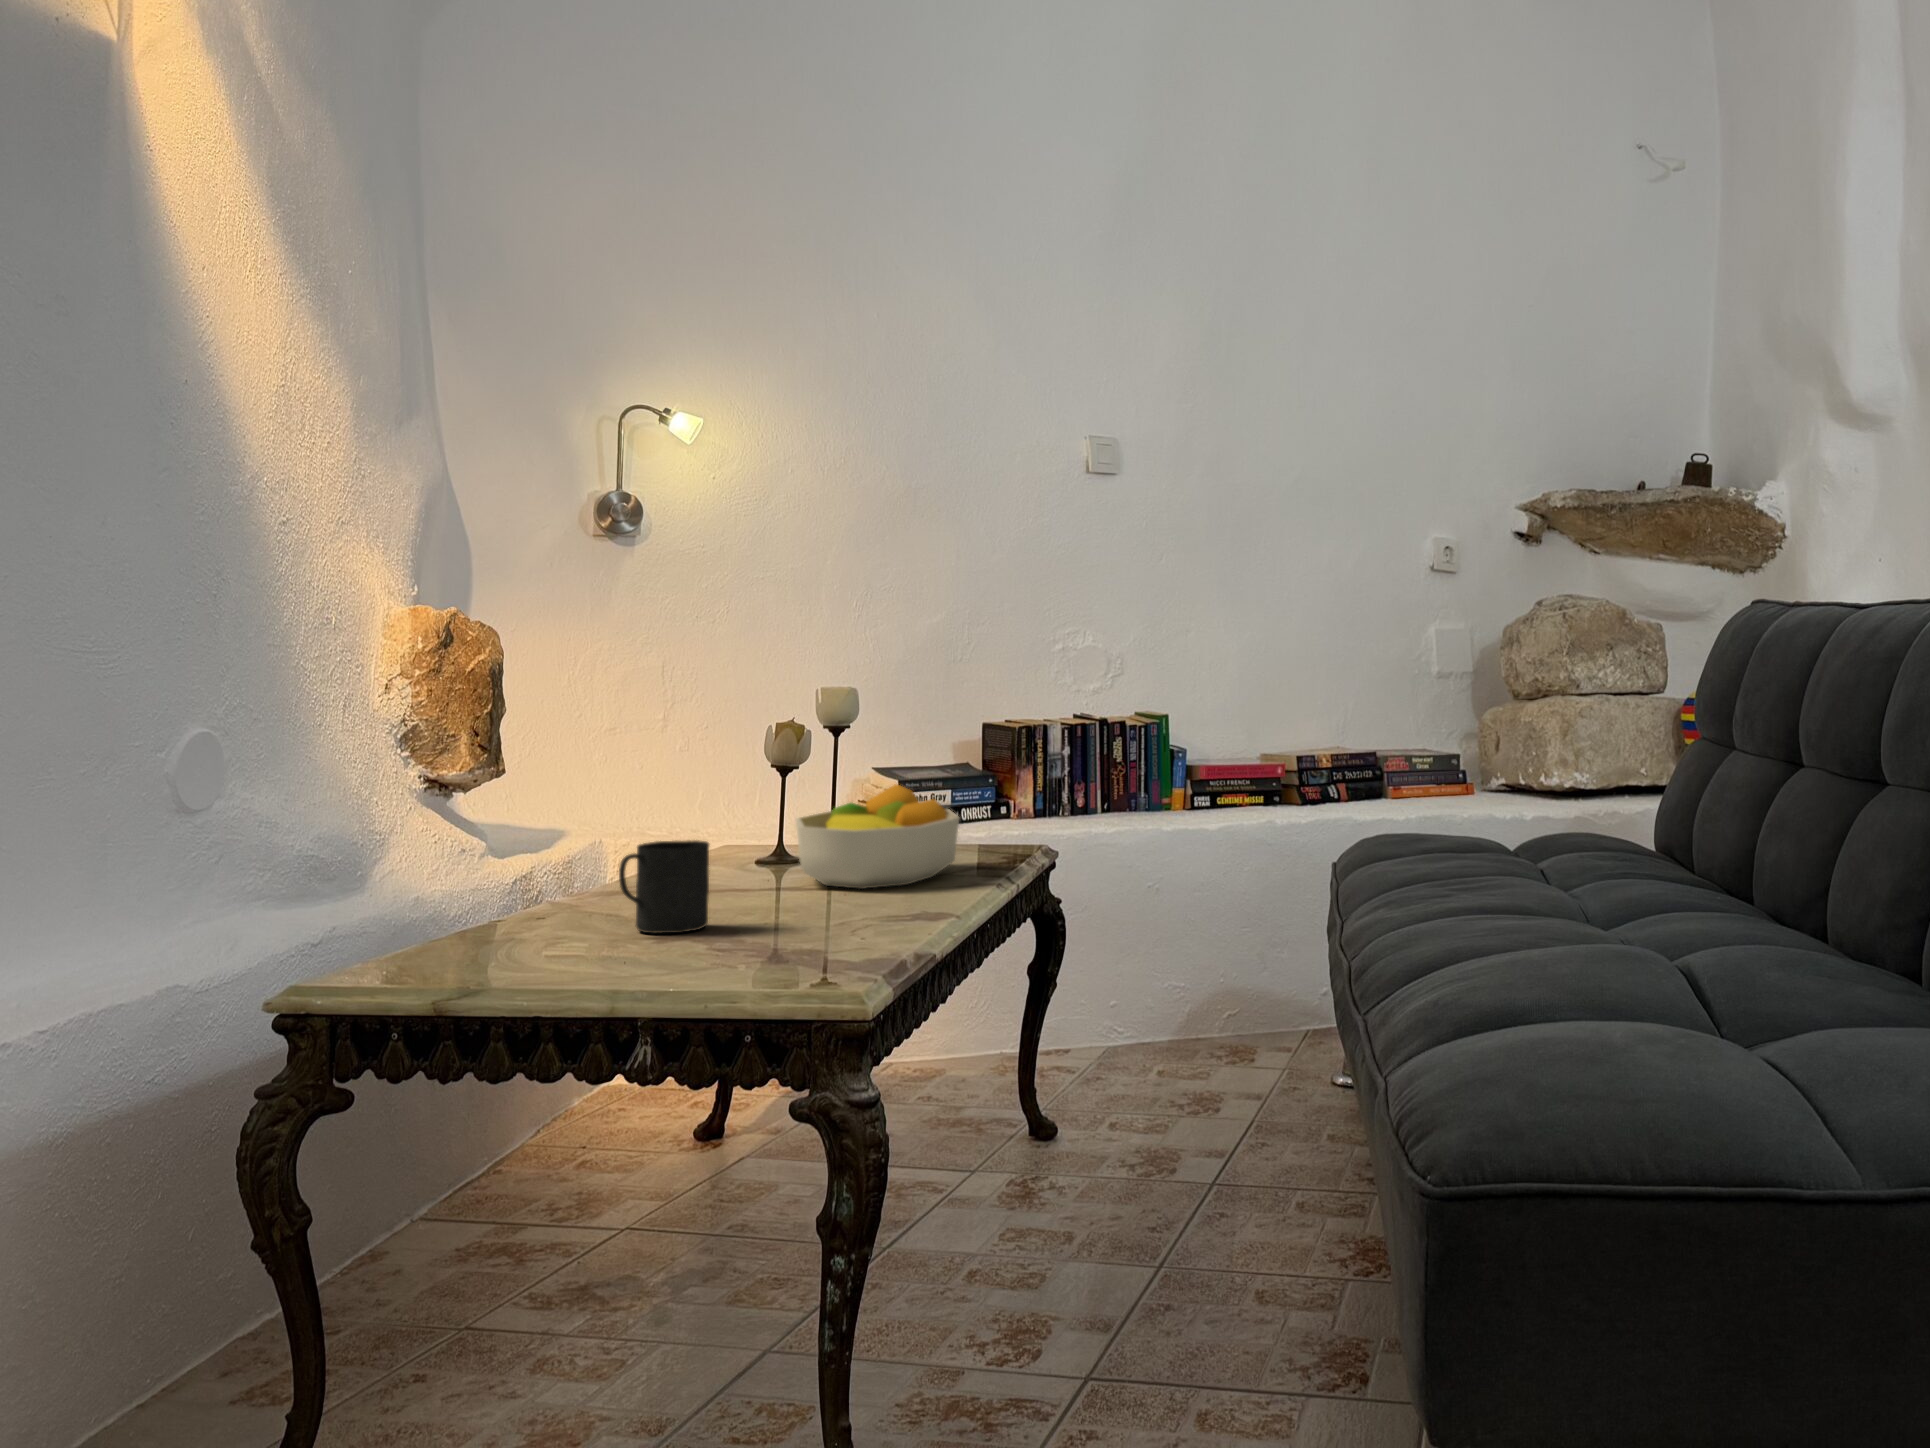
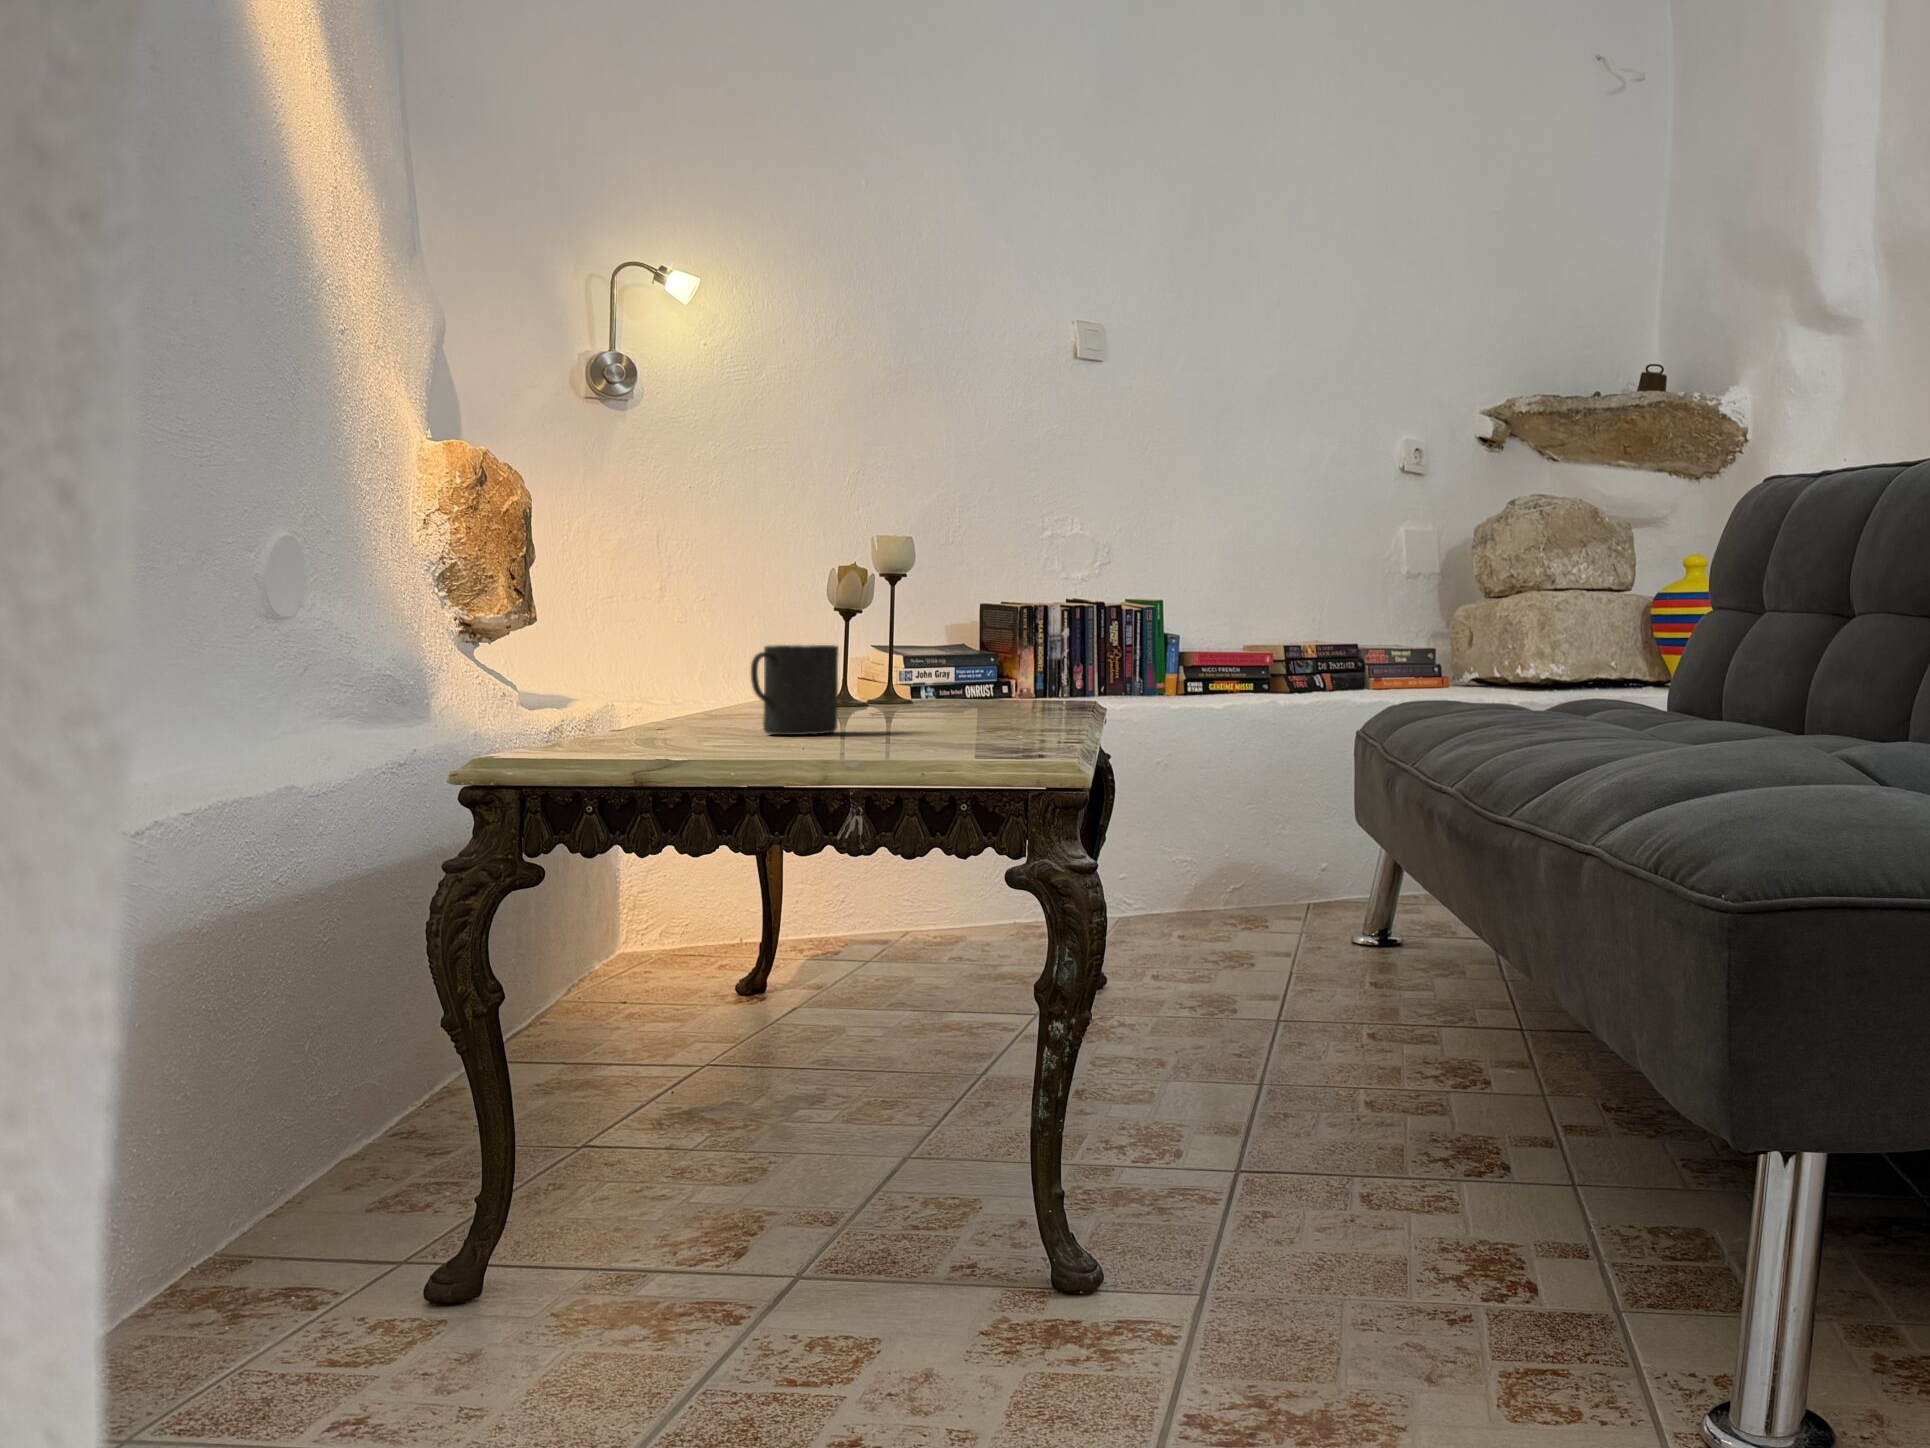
fruit bowl: present [796,784,959,889] -> none [874,623,1044,717]

